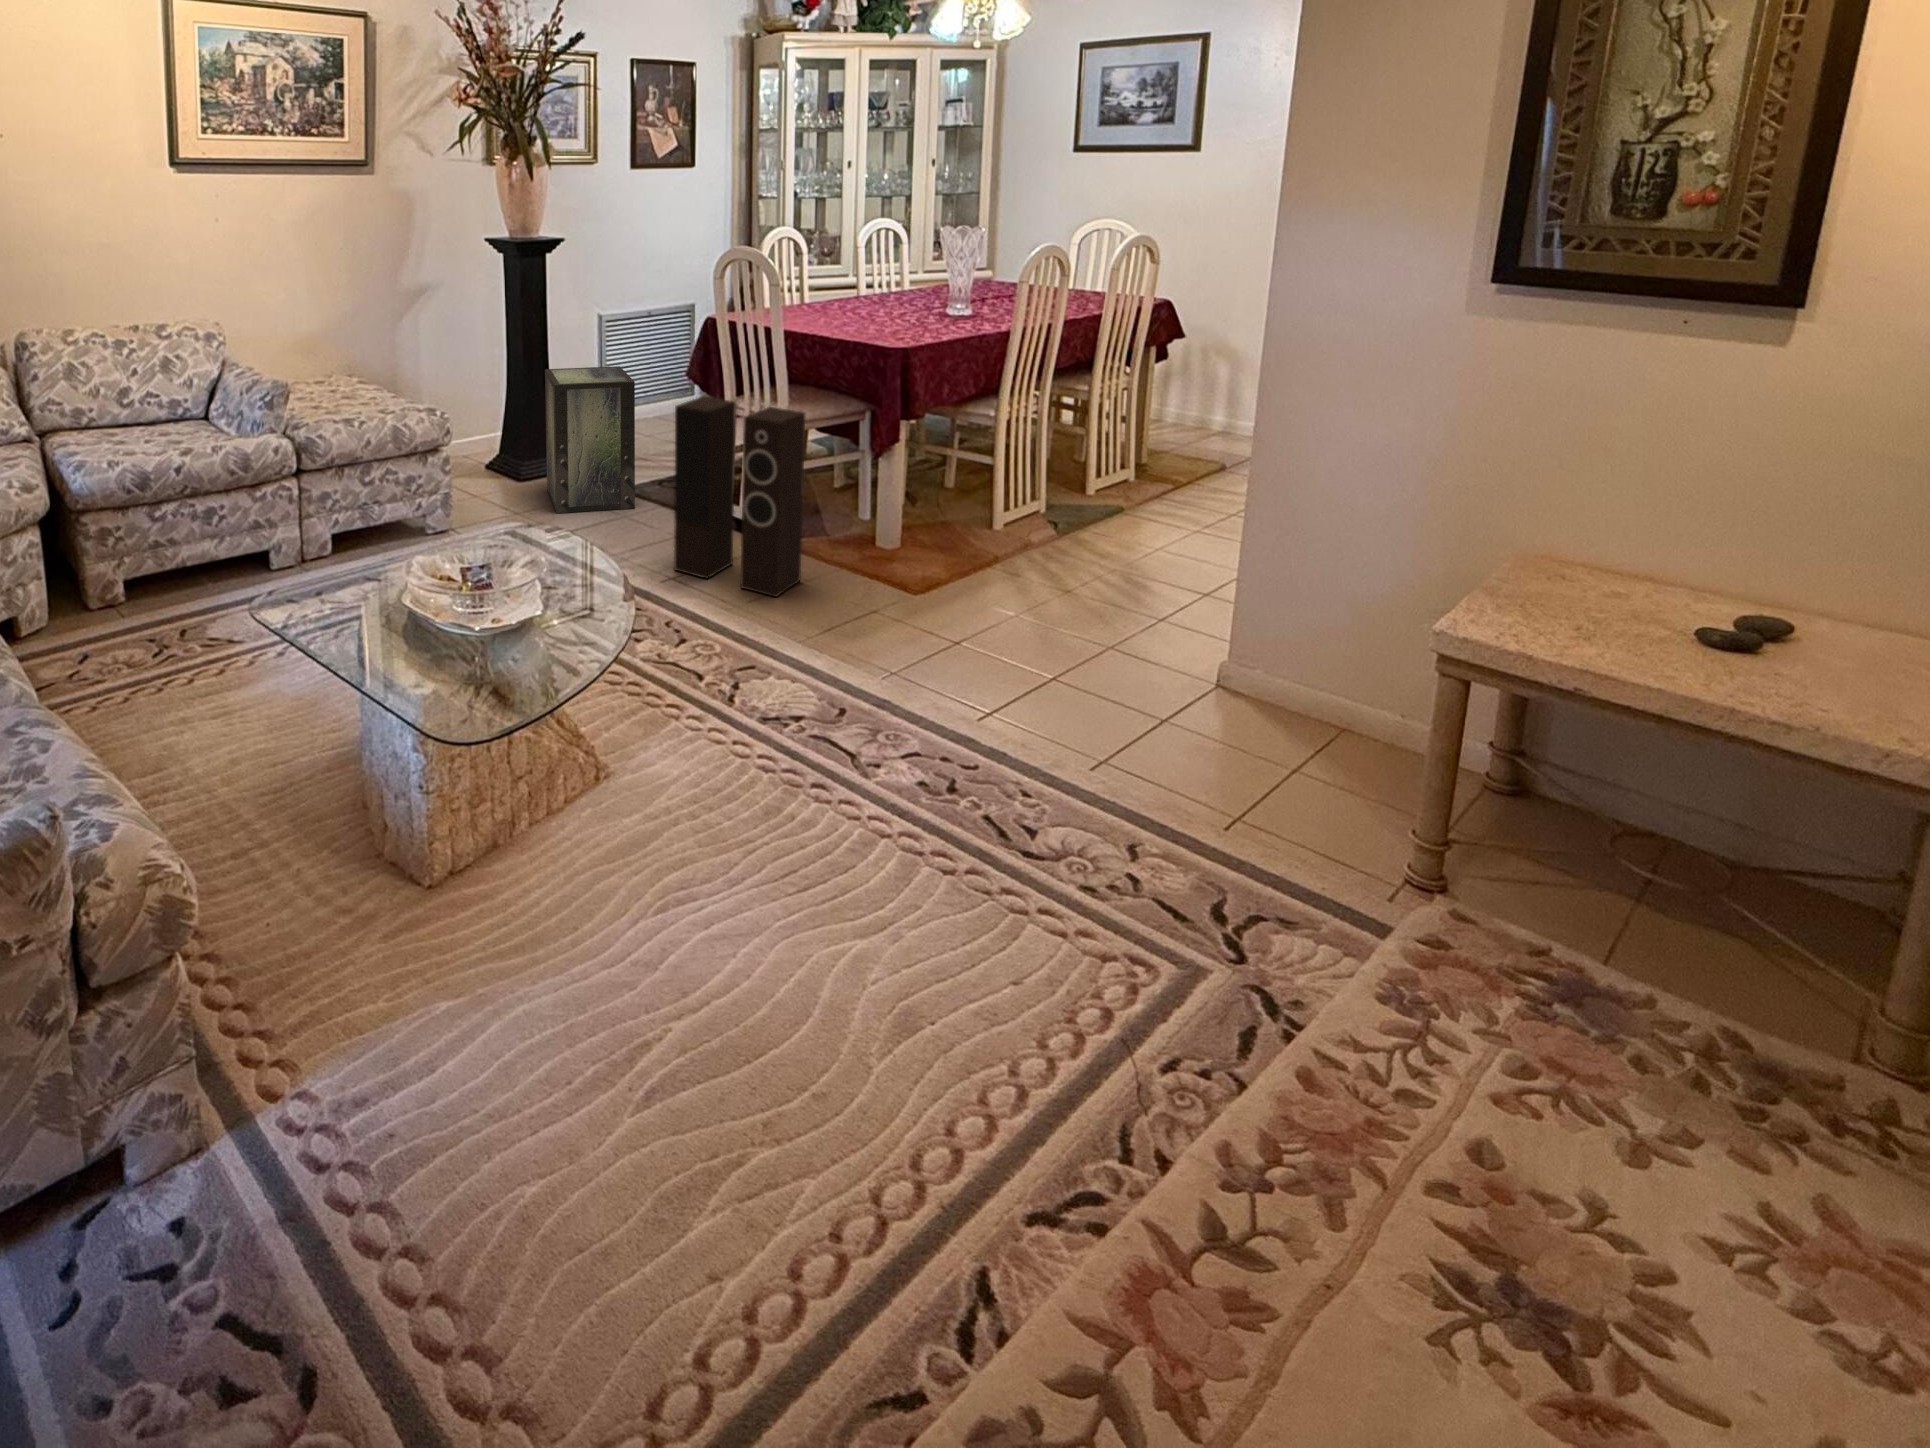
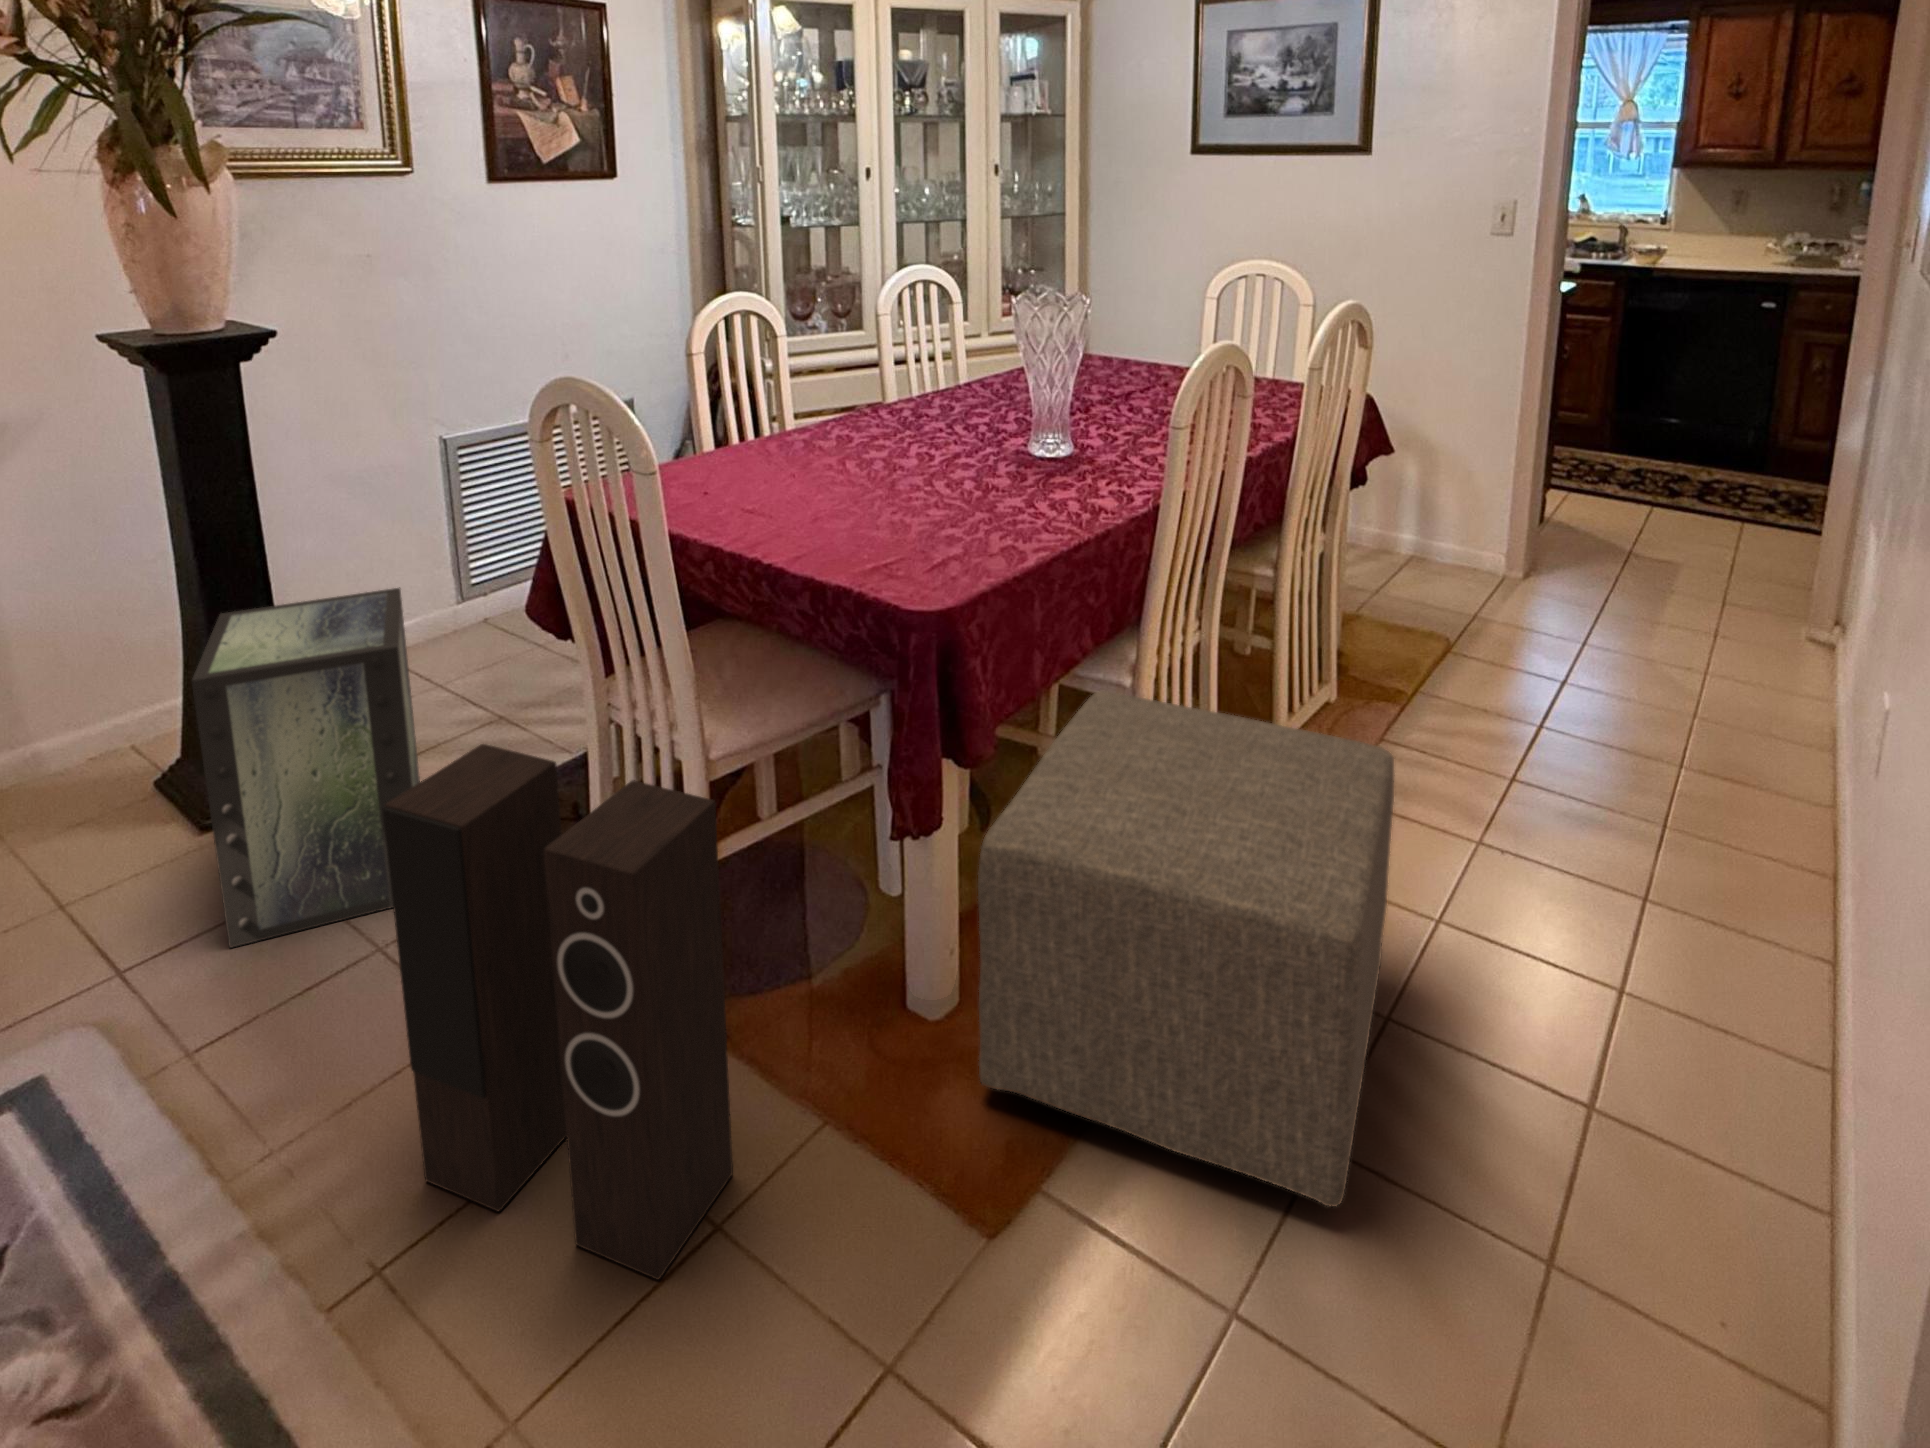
ottoman: none [908,421,1125,606] -> present [978,691,1395,1207]

